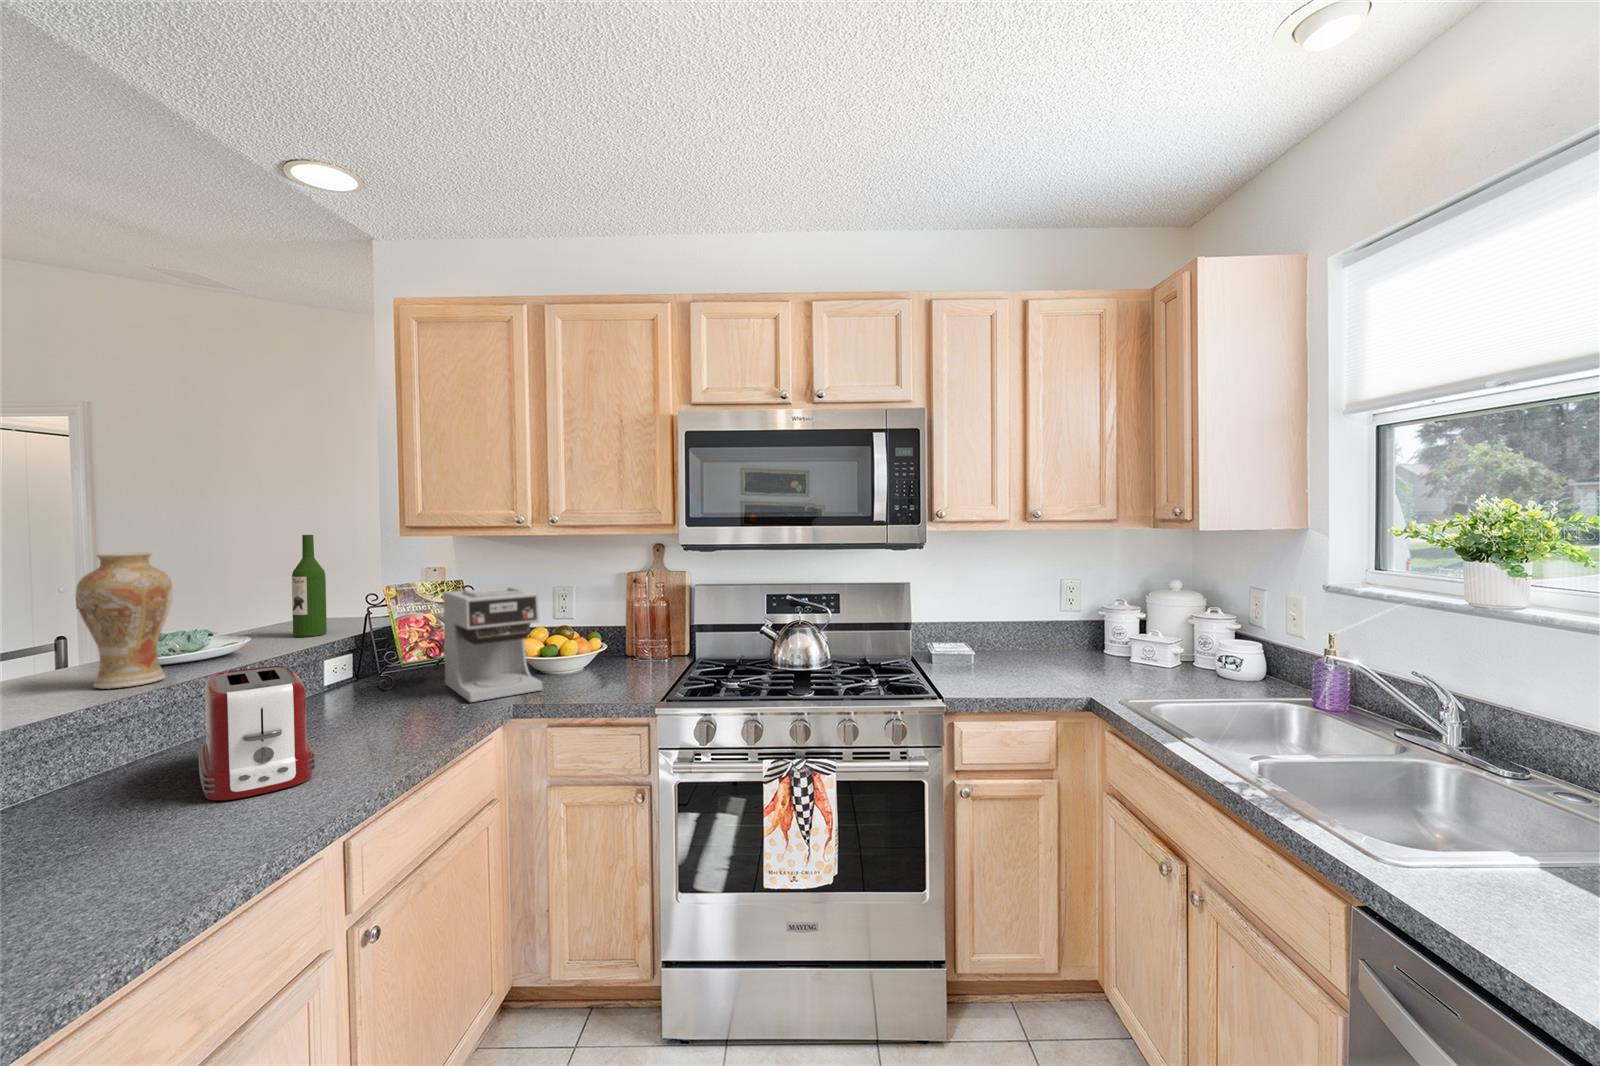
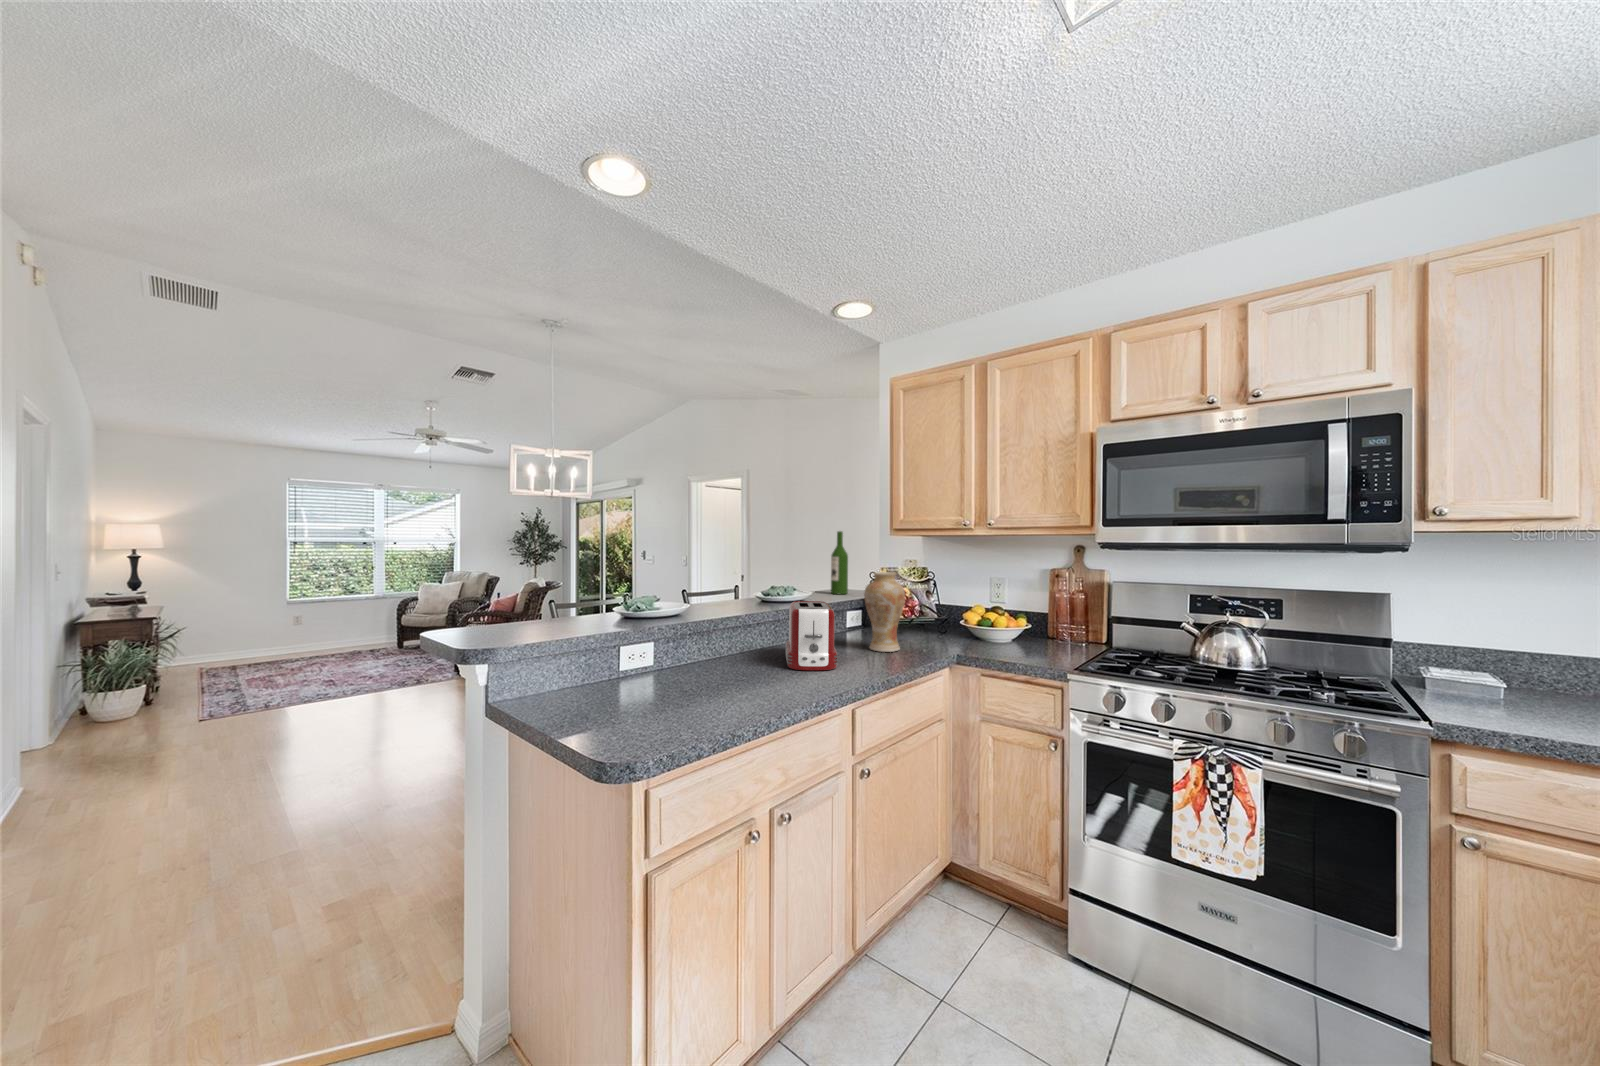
vase: present [76,552,173,689] -> present [864,572,905,652]
coffee maker: present [443,587,542,702] -> none [913,570,978,647]

